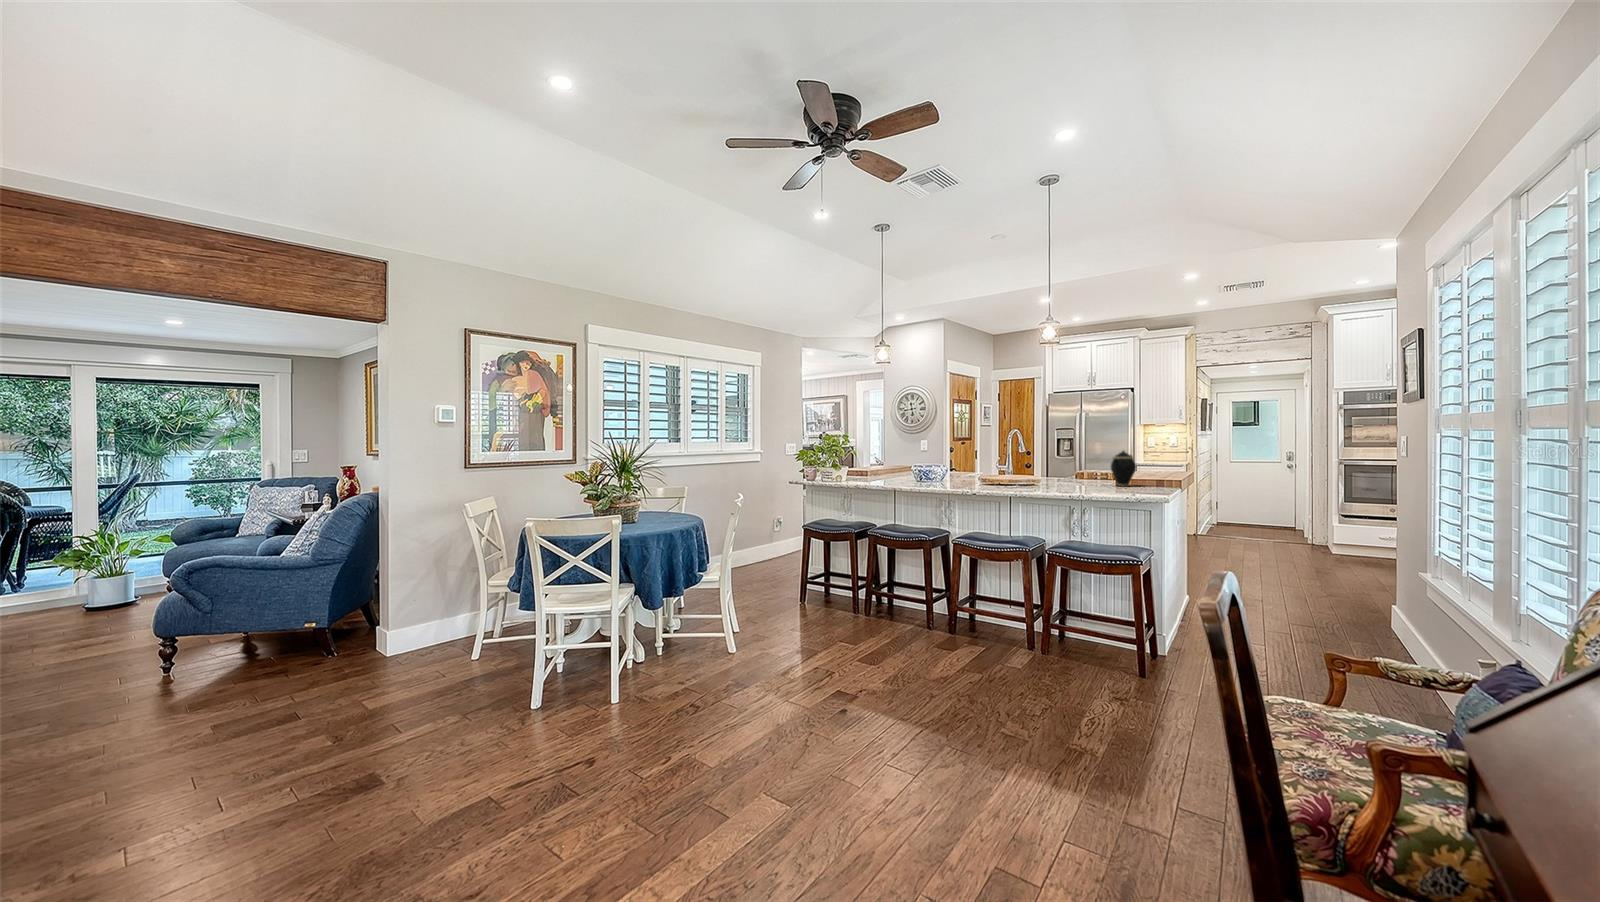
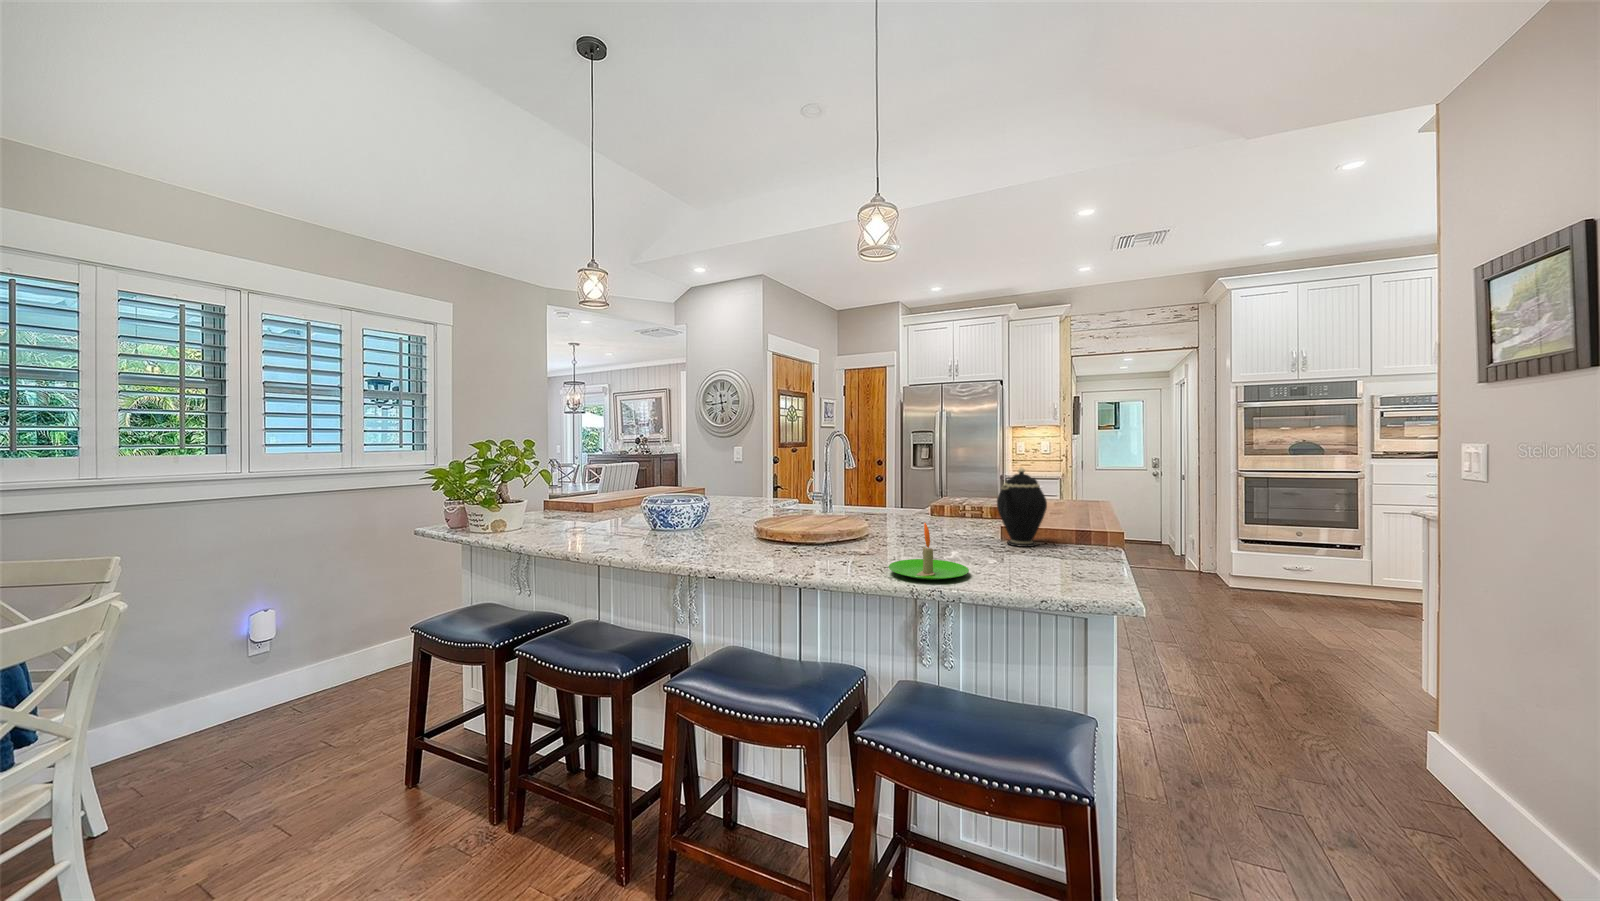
candle: none [1058,470,1094,492] -> present [888,523,969,580]

